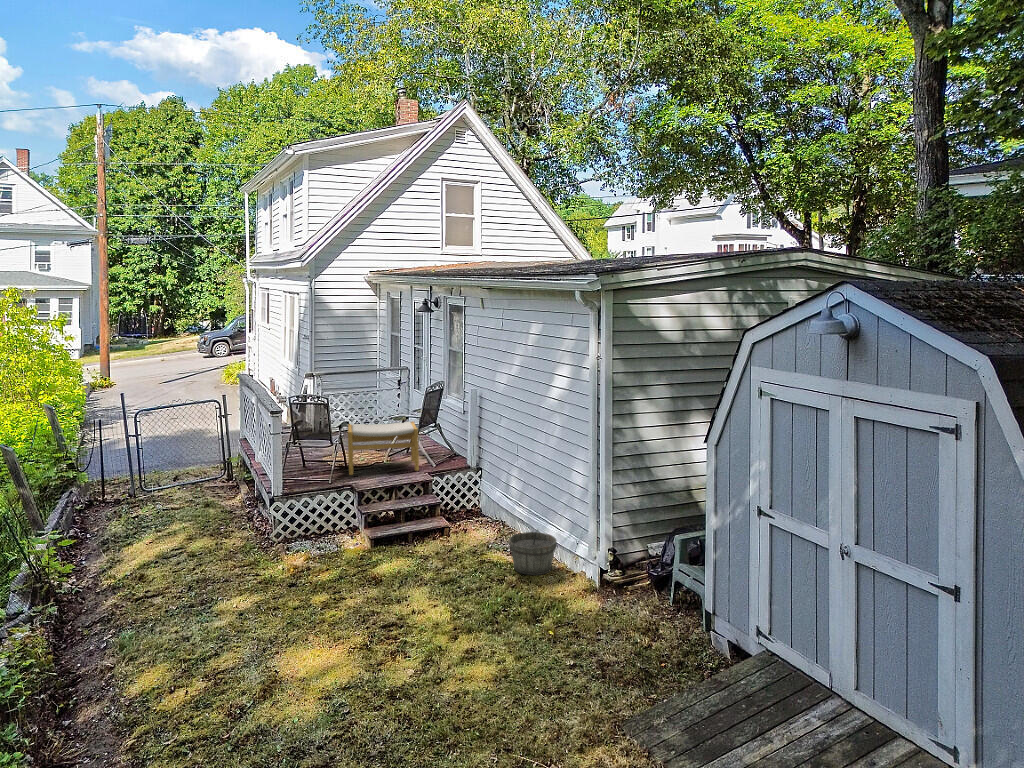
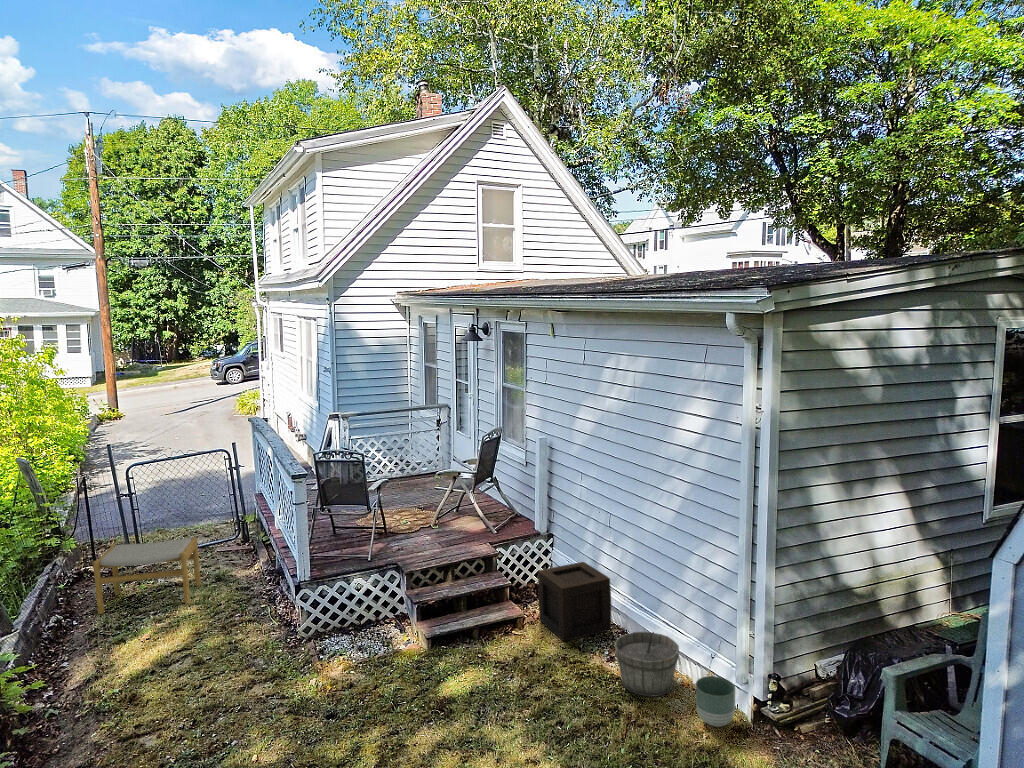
footstool: present [348,422,419,475] -> present [93,537,201,614]
wooden crate: none [462,487,517,544] -> present [538,562,611,641]
planter: none [560,557,588,591] -> present [696,676,735,727]

